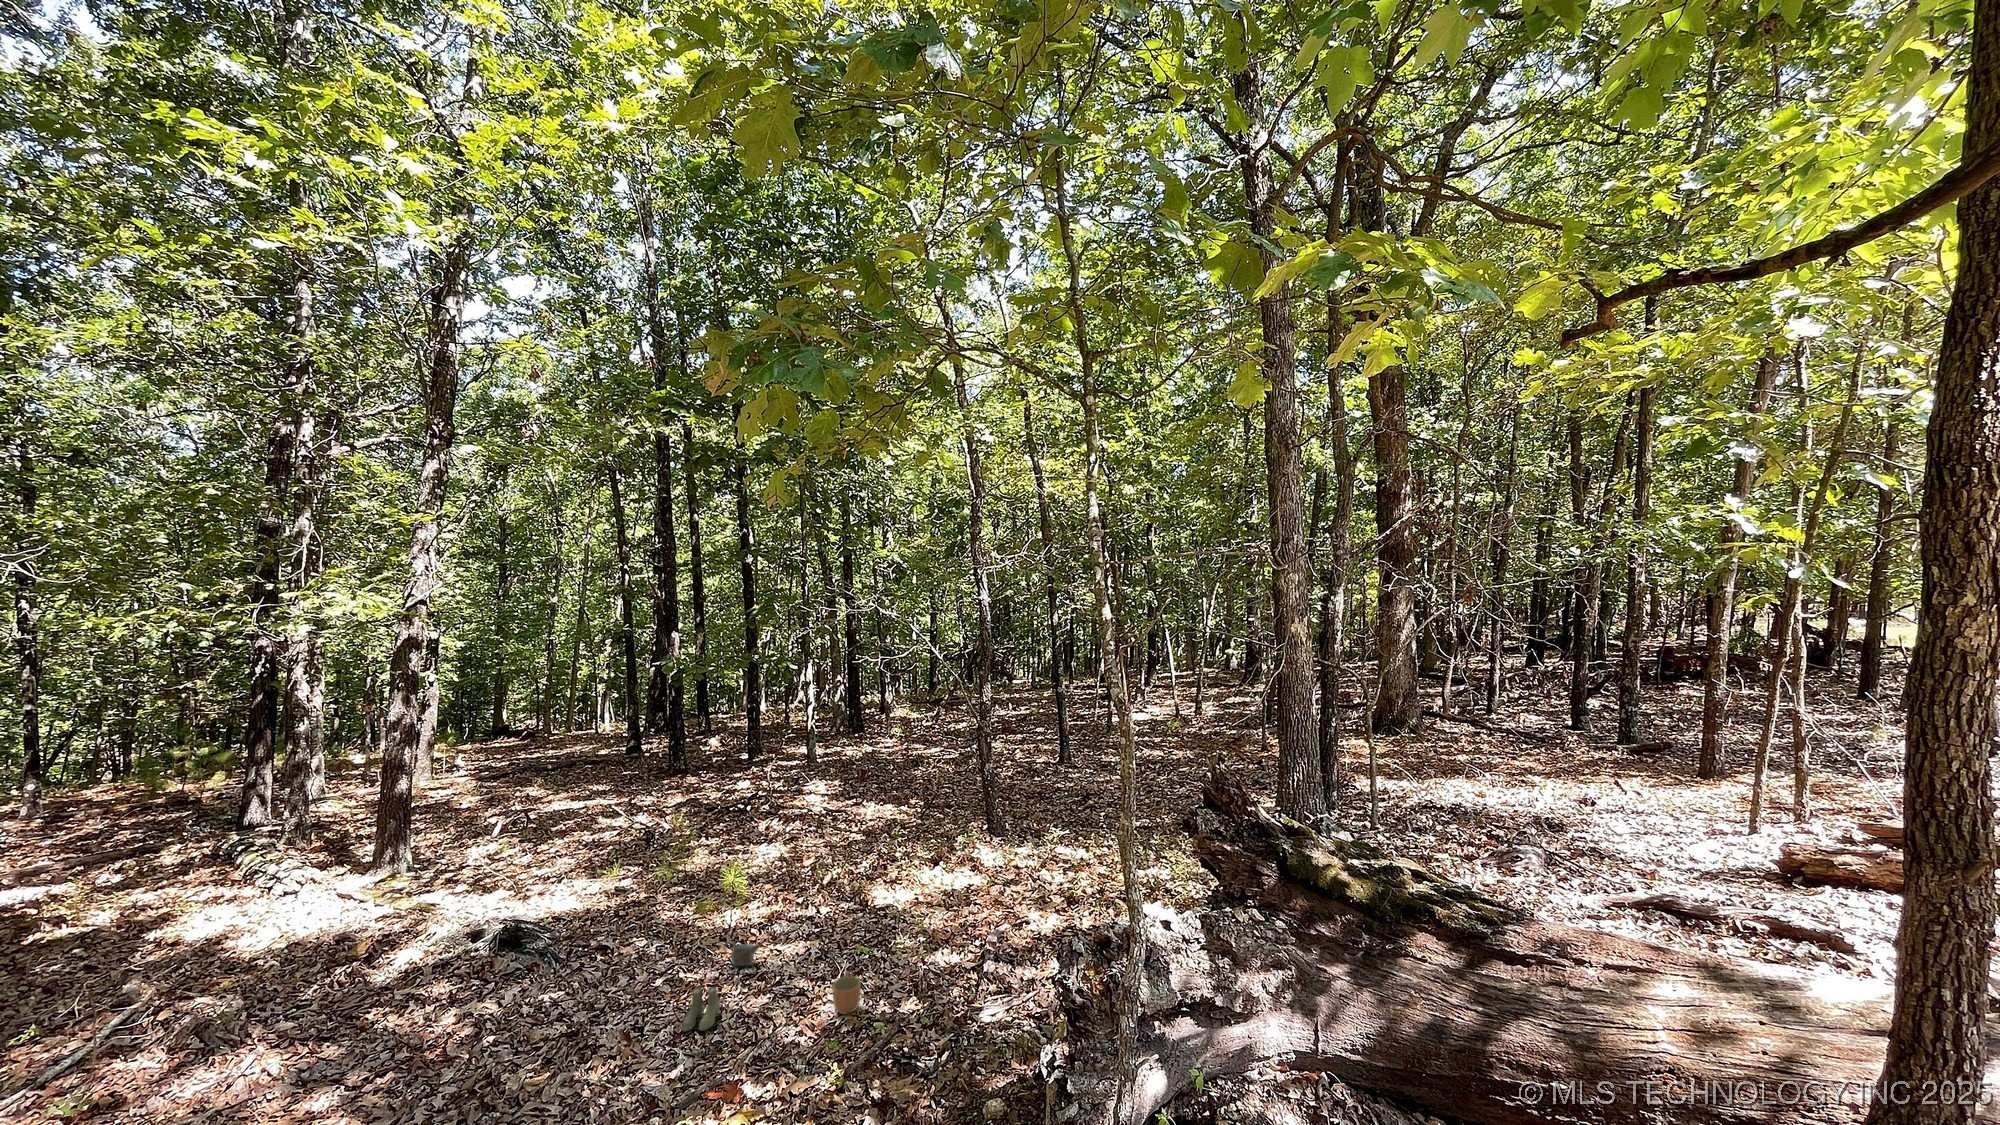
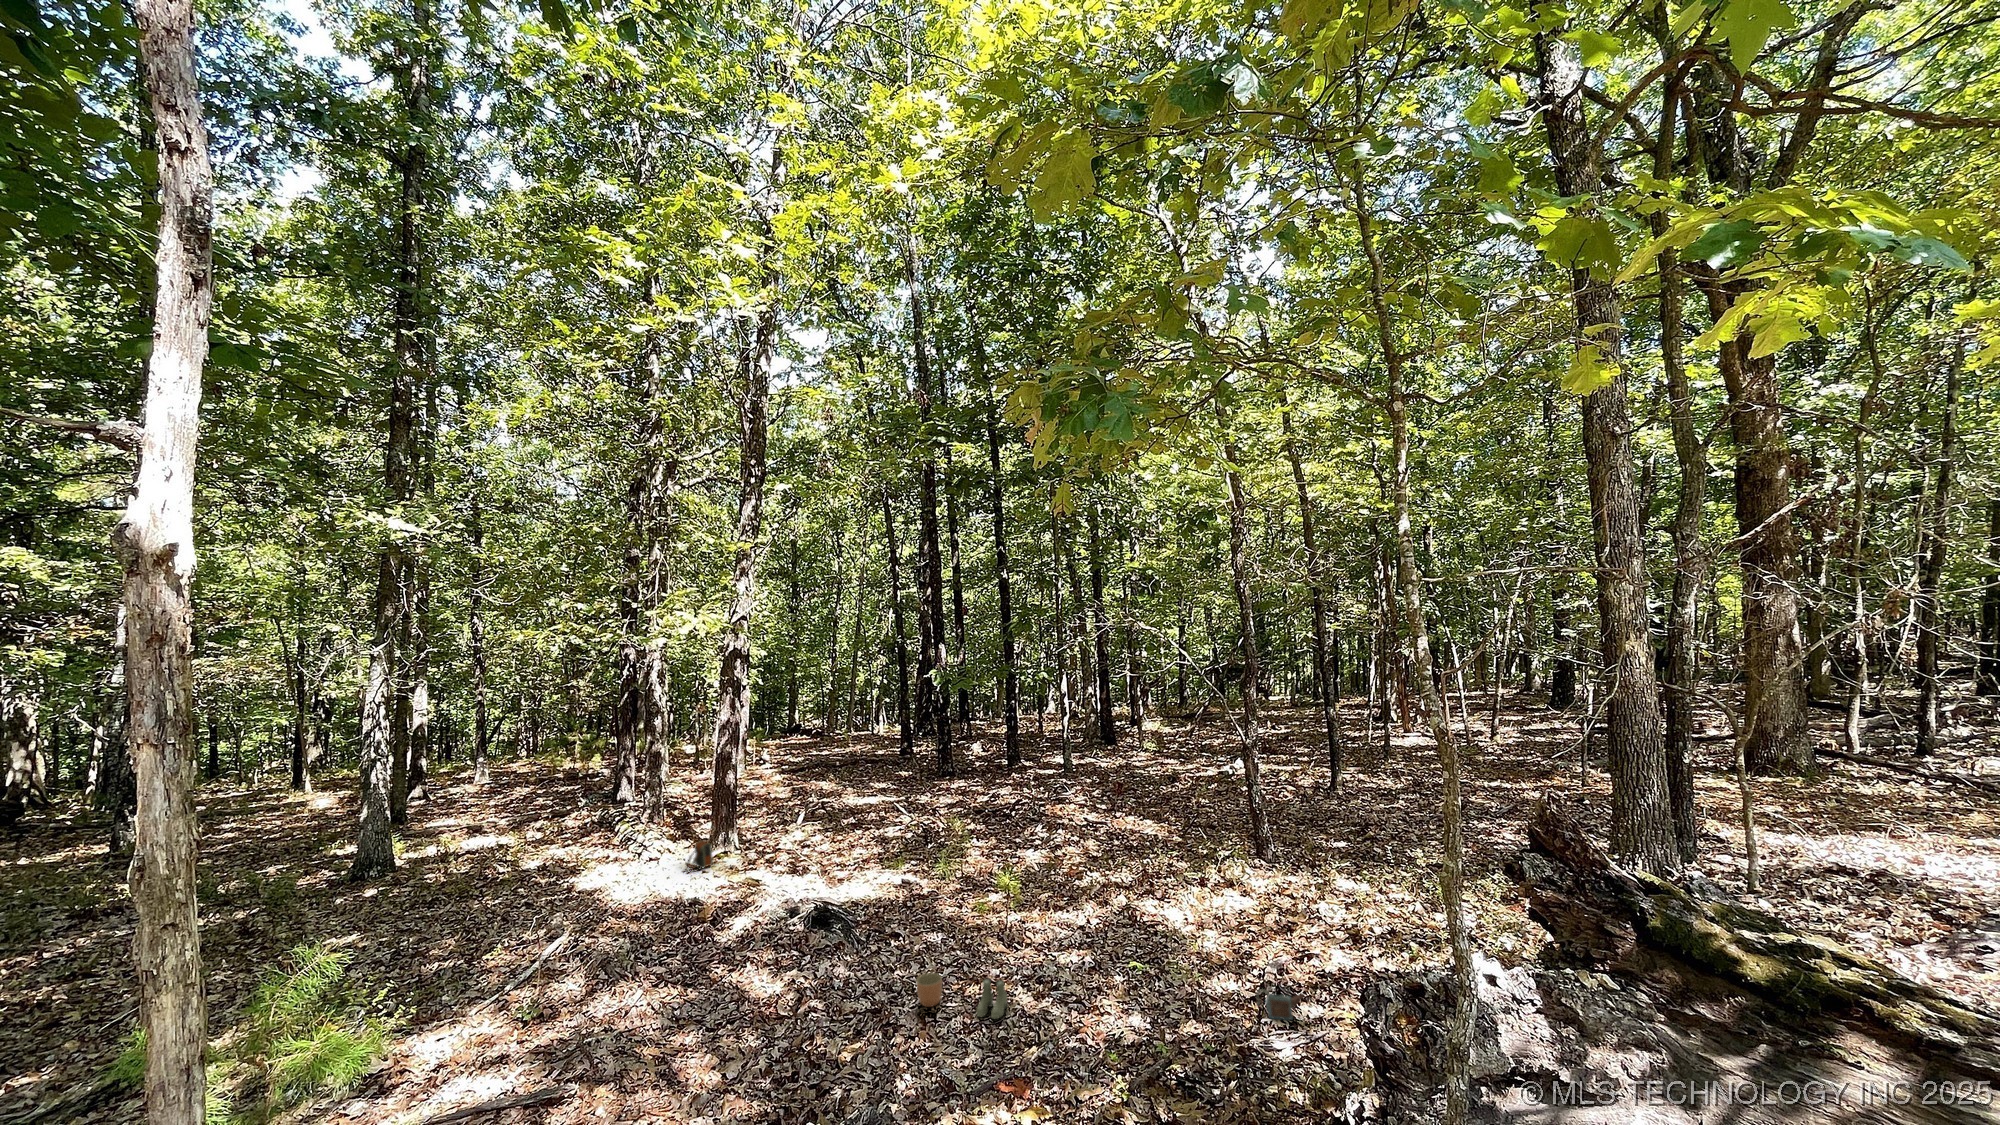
backpack: none [300,867,359,911] -> present [684,841,714,873]
watering can: present [724,940,765,966] -> present [1256,989,1304,1020]
planter: present [832,976,861,1014] -> present [917,973,942,1007]

